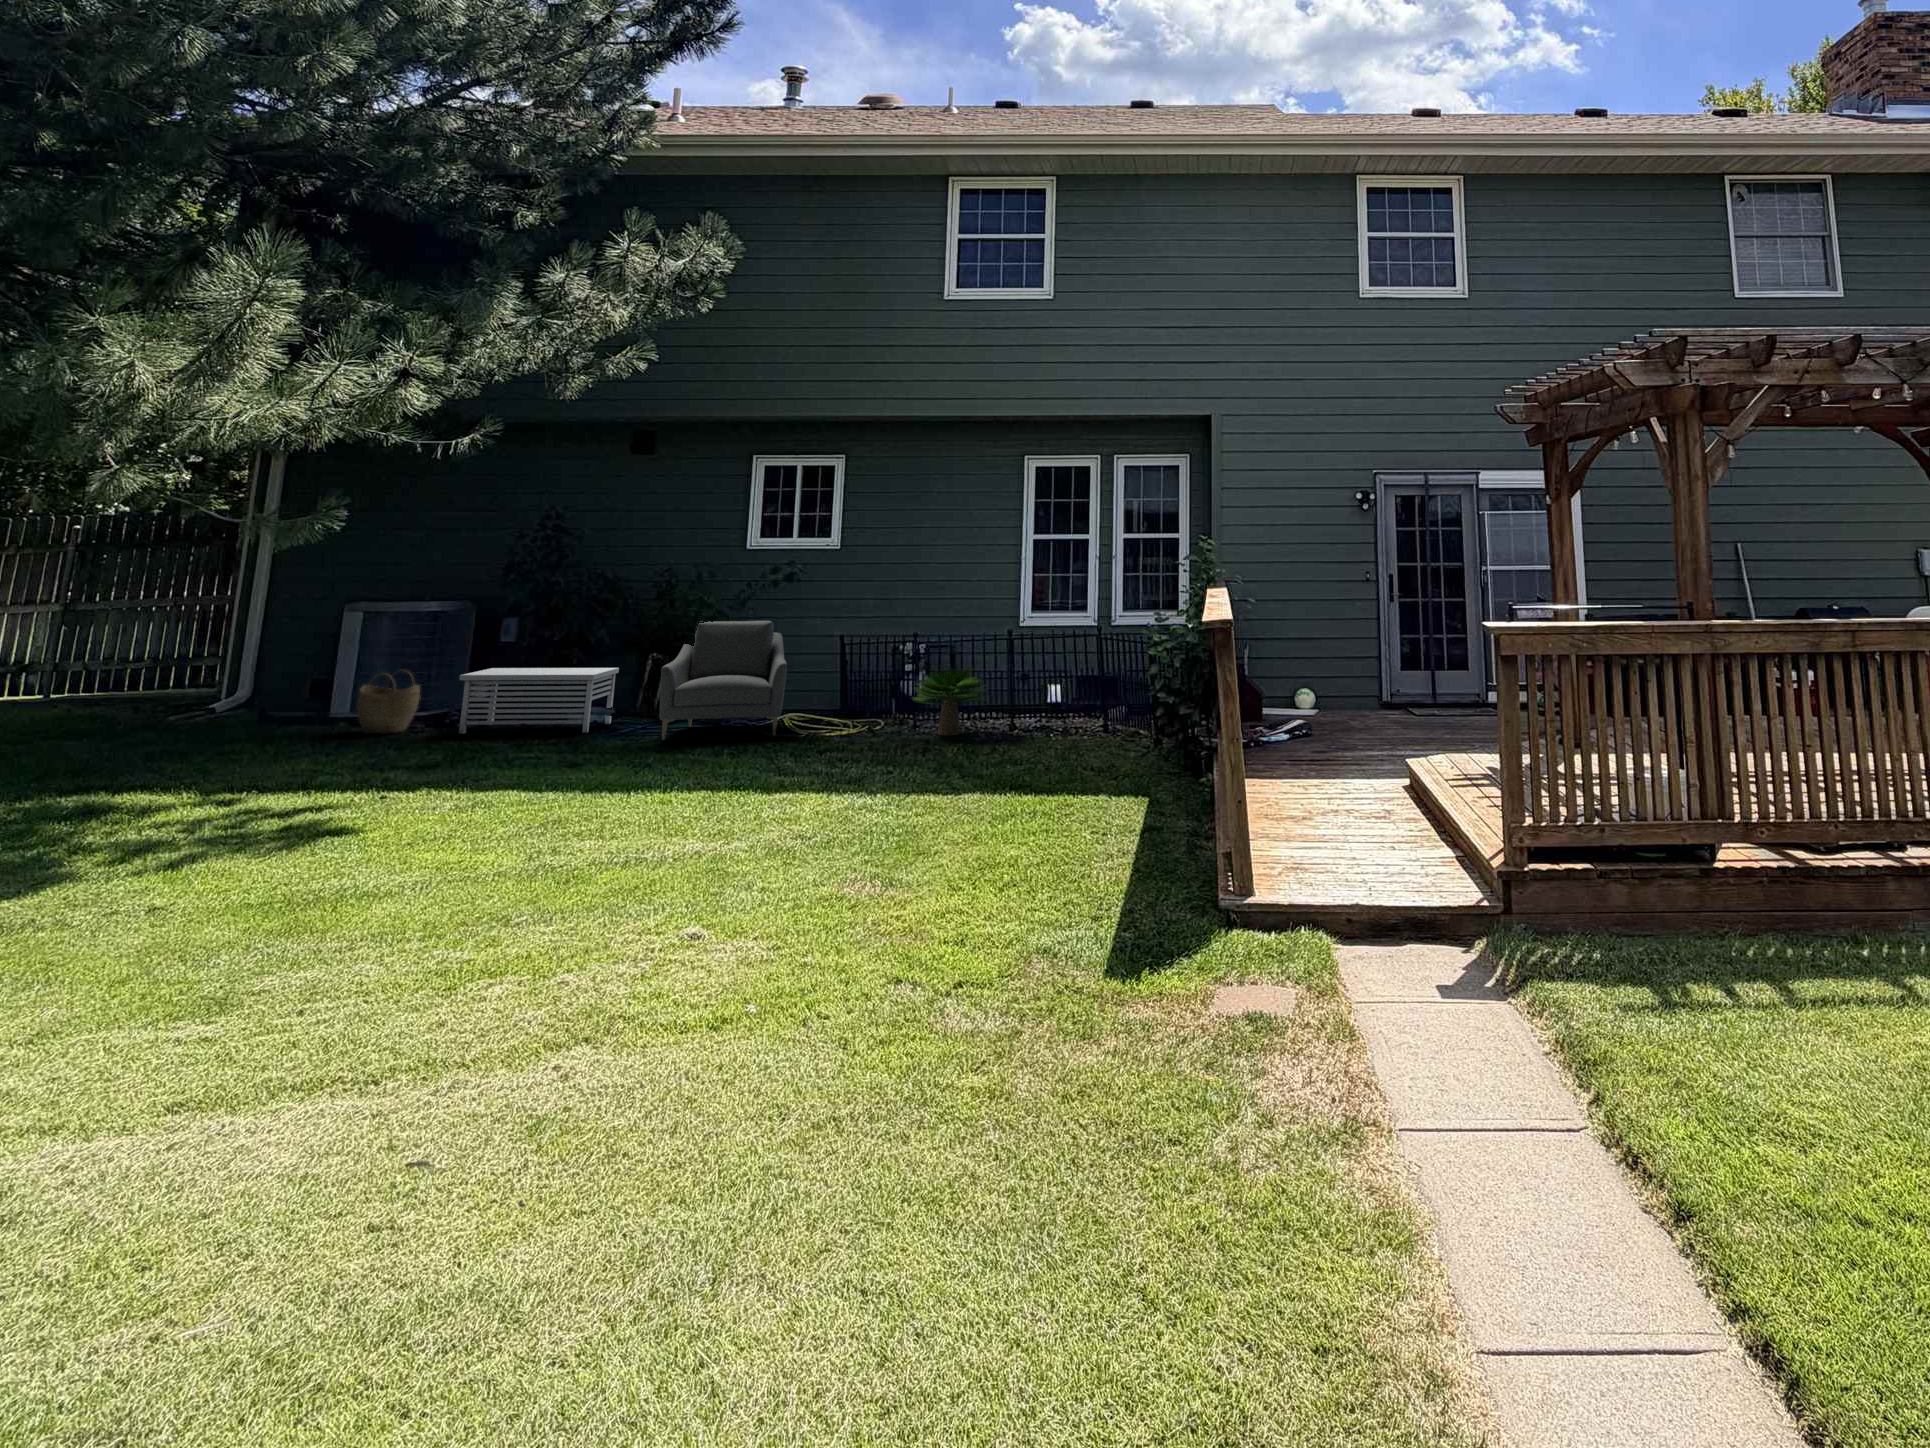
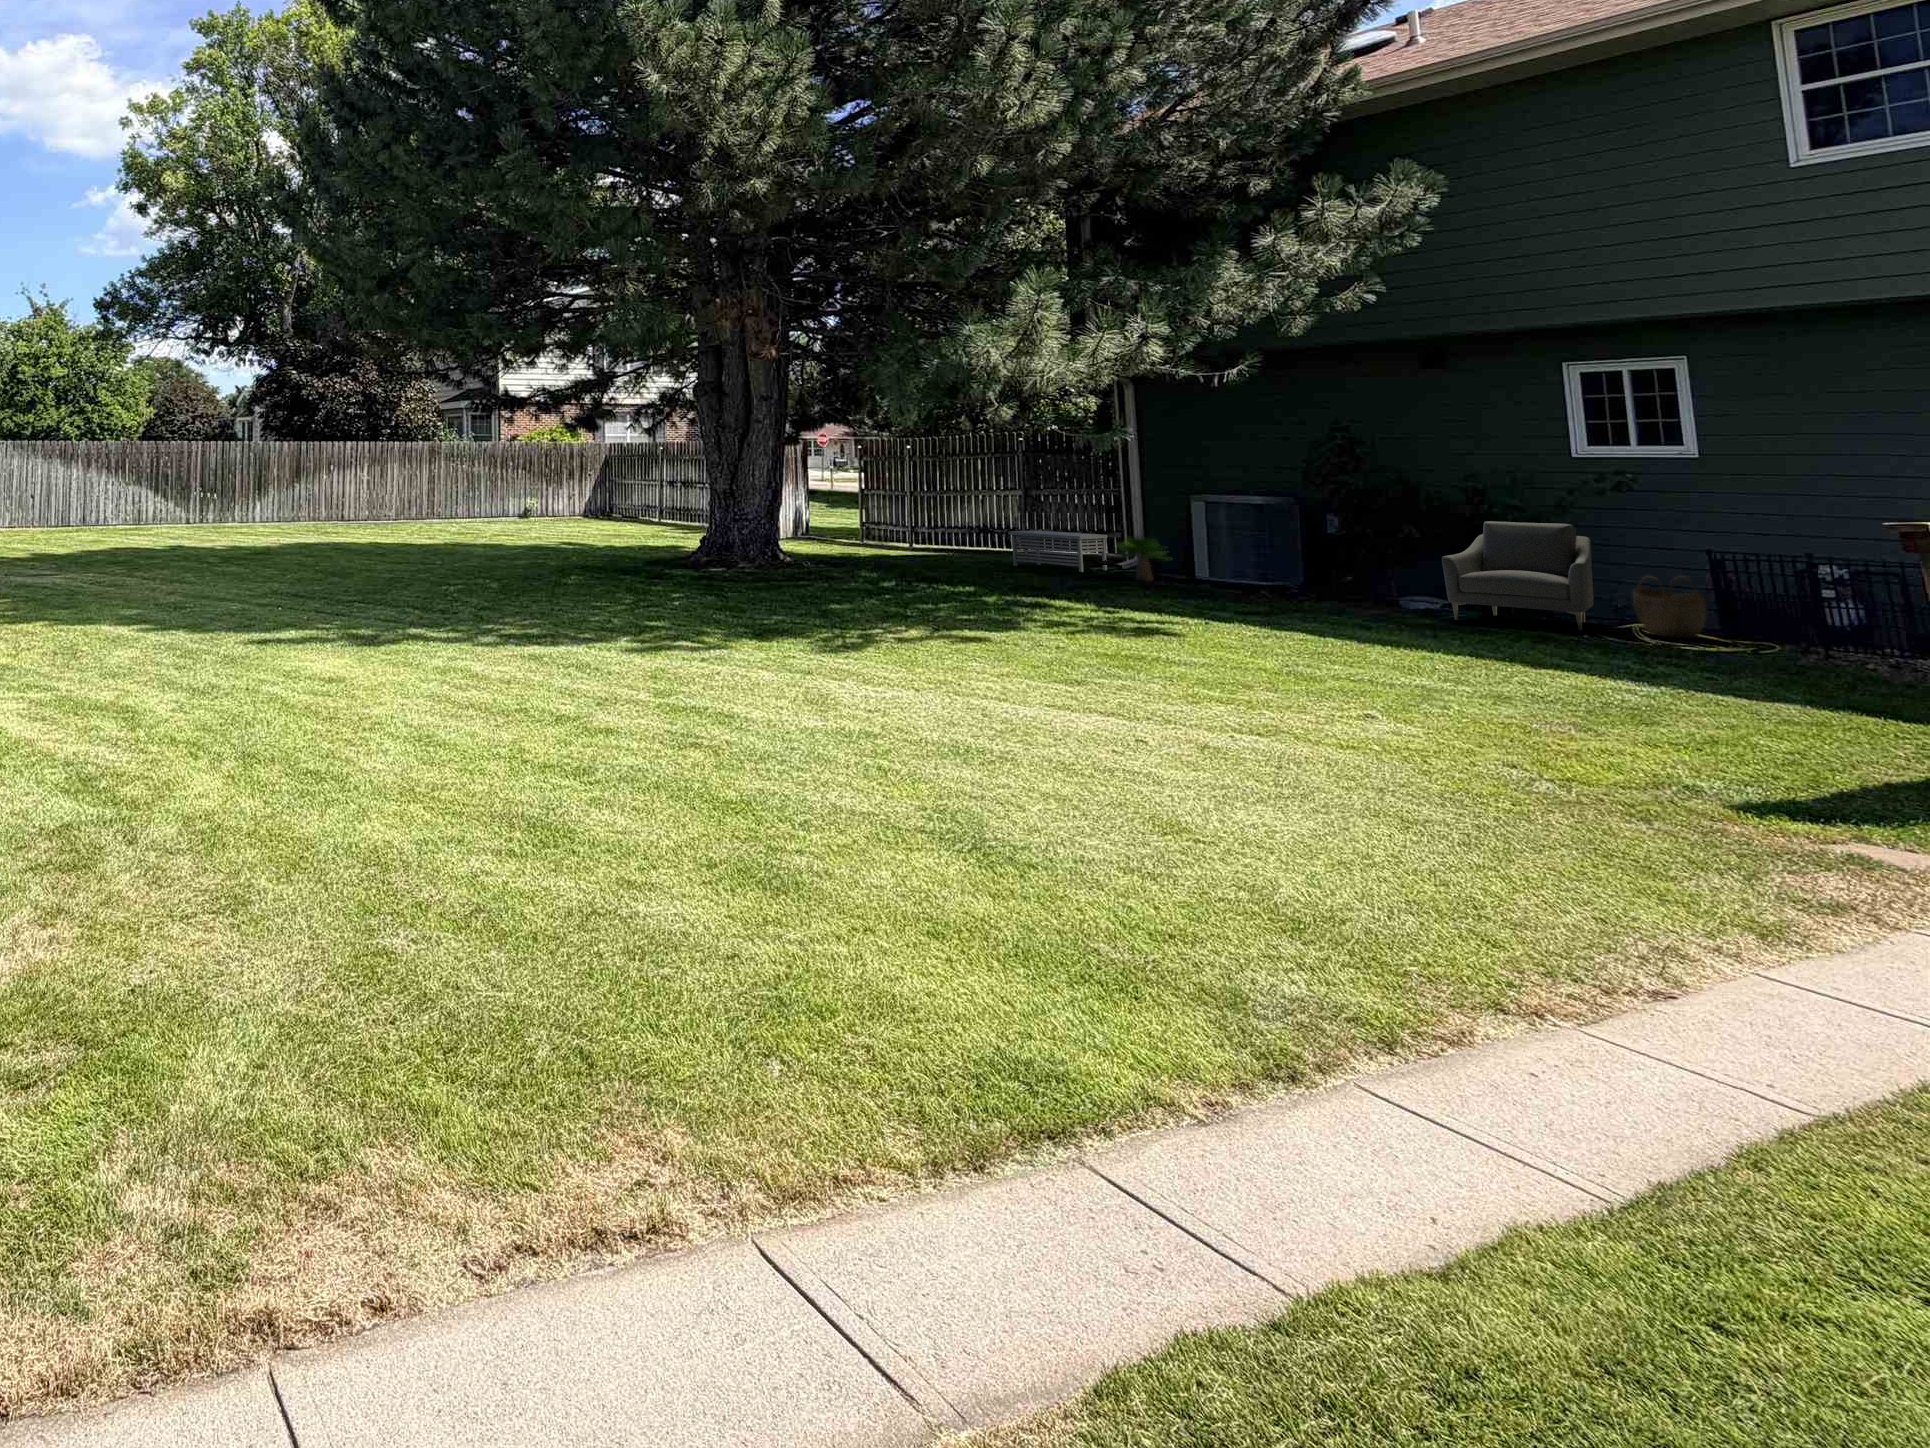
potted plant: present [913,667,985,736] -> present [1116,537,1168,581]
storage bench: present [459,668,619,733] -> present [1008,531,1107,572]
woven basket: present [357,673,420,734] -> present [1633,580,1706,638]

